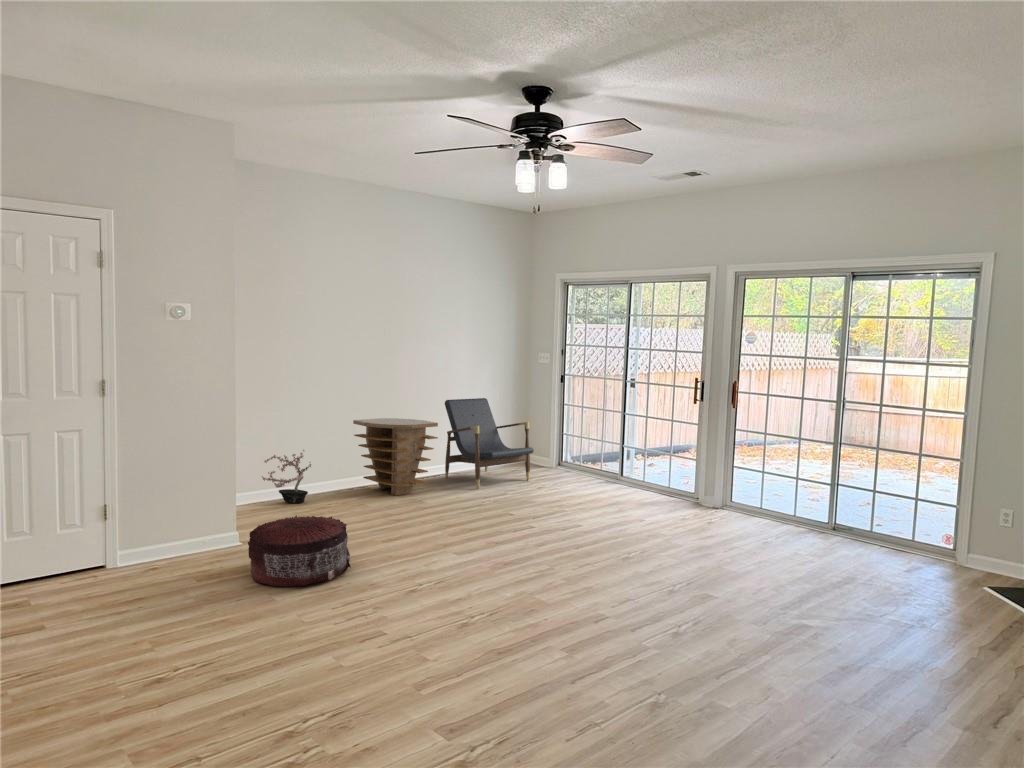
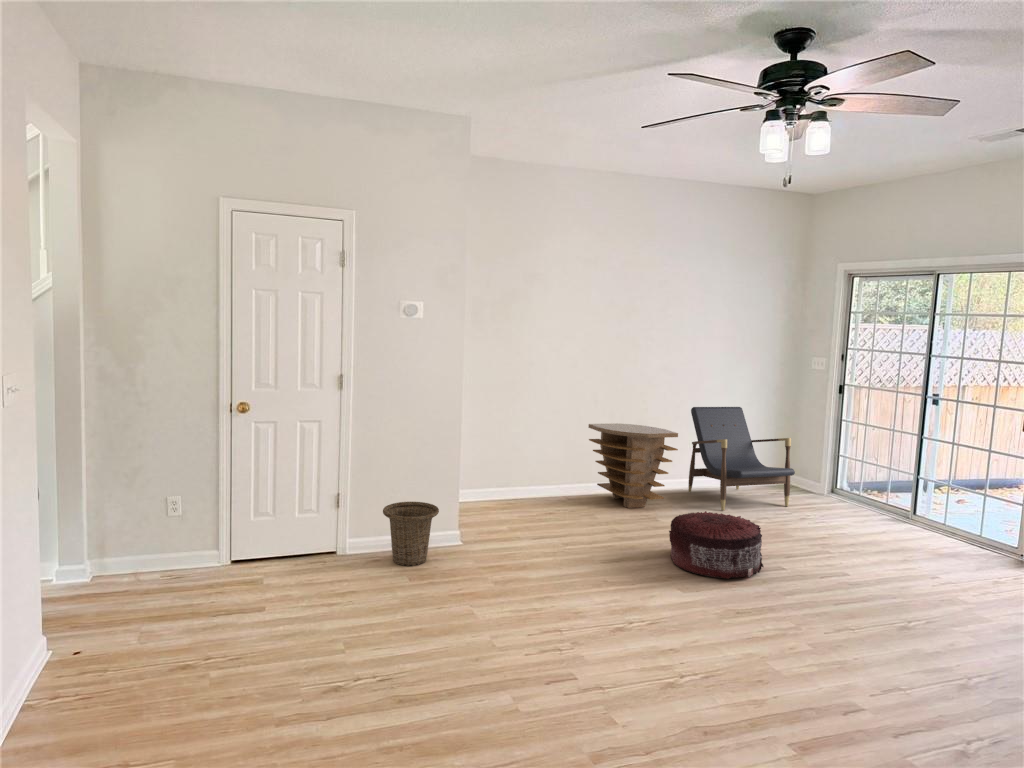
potted plant: present [262,450,311,503] -> none [492,449,544,505]
basket: none [159,505,222,570] -> present [383,502,439,566]
pouf: present [248,516,351,586] -> present [669,511,764,579]

